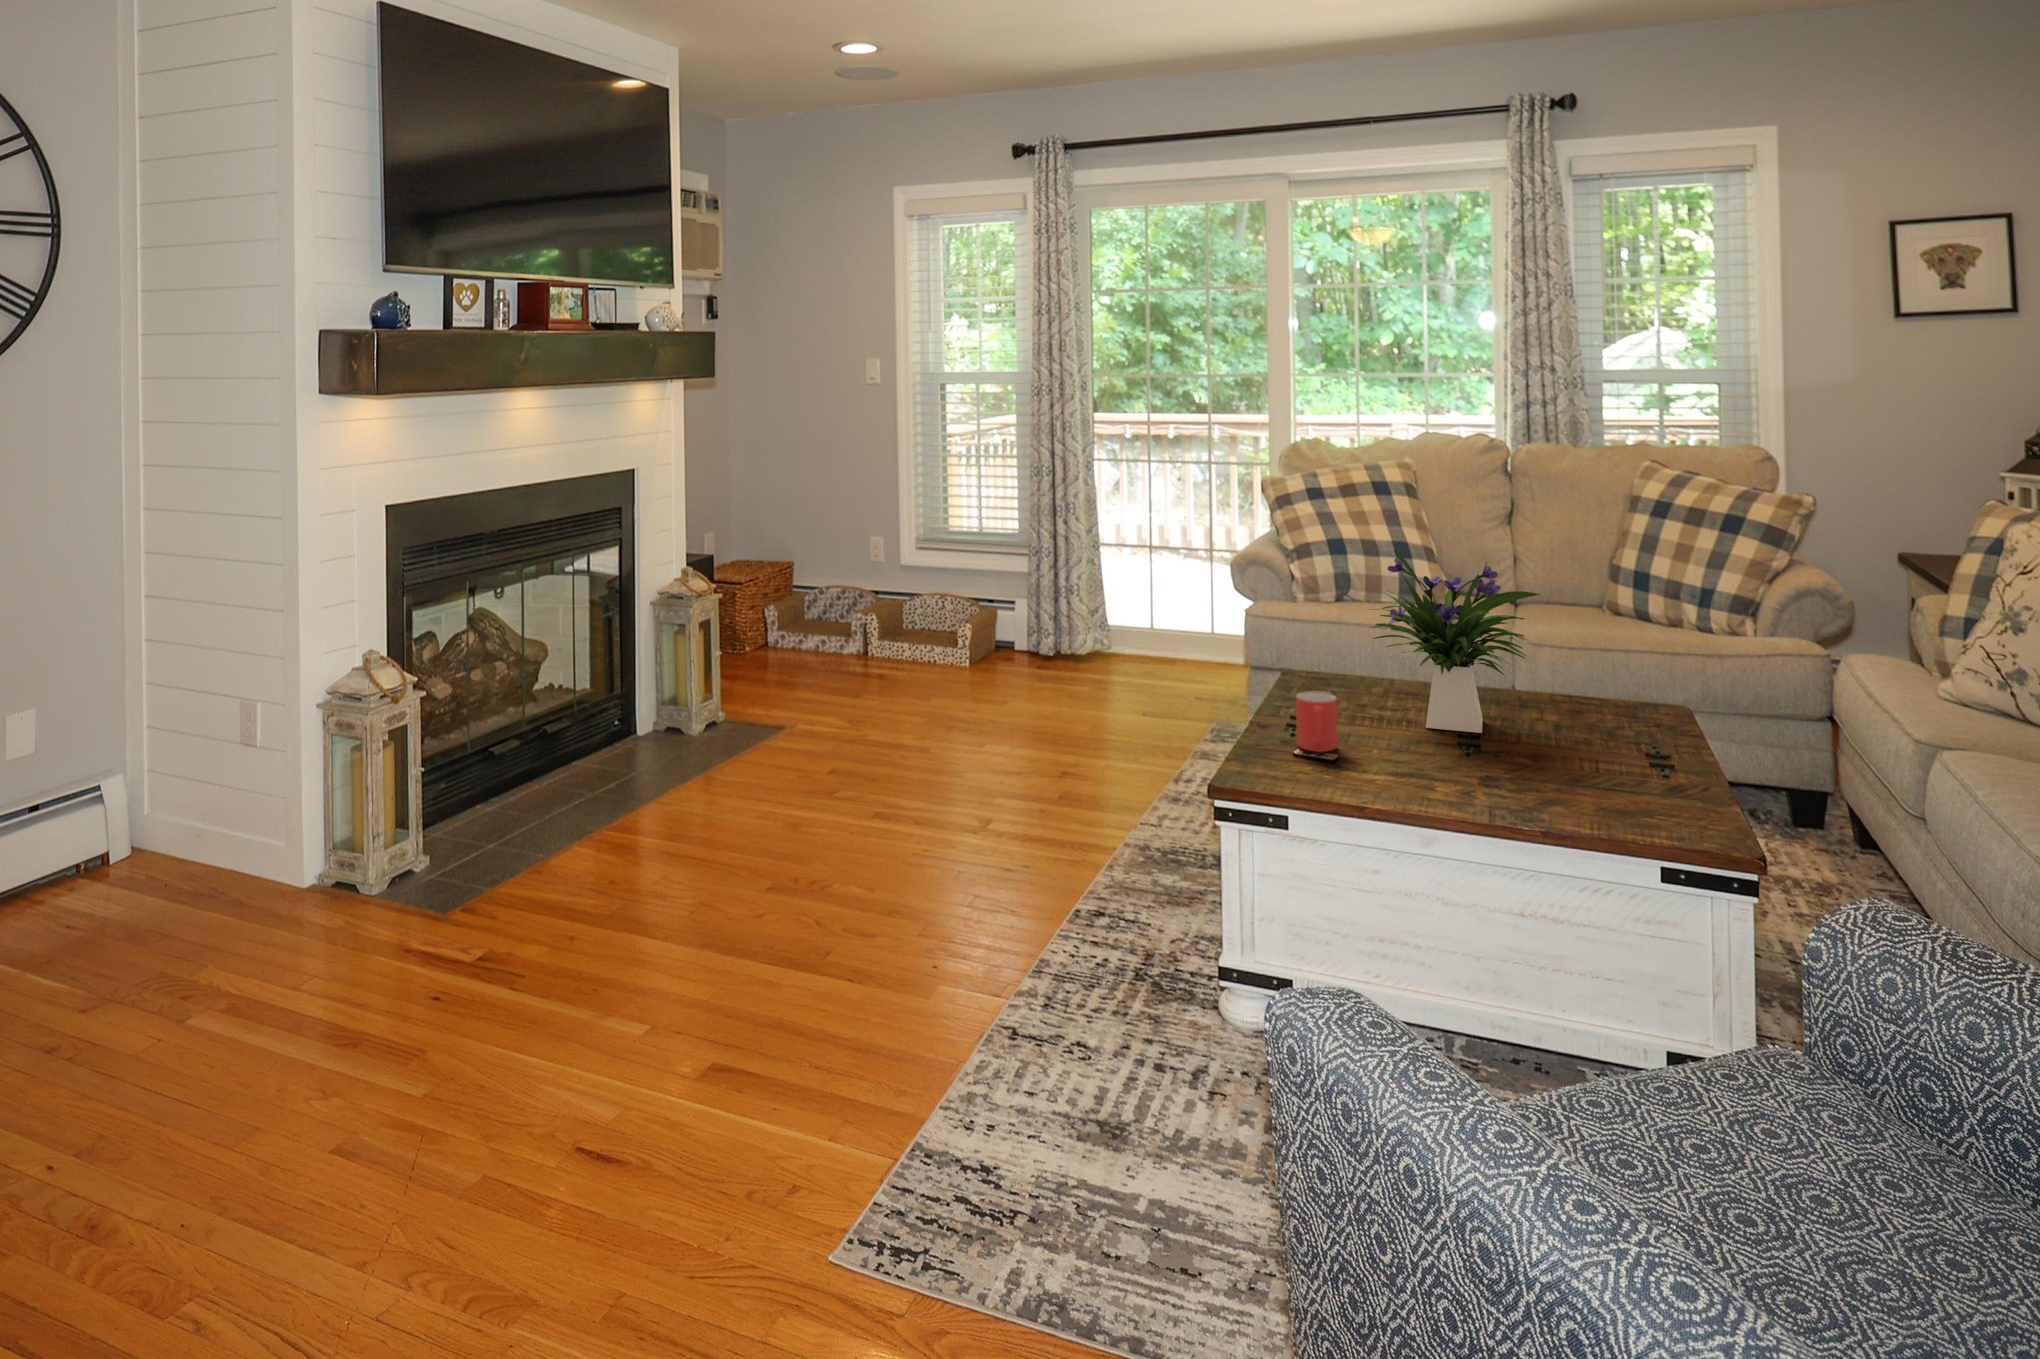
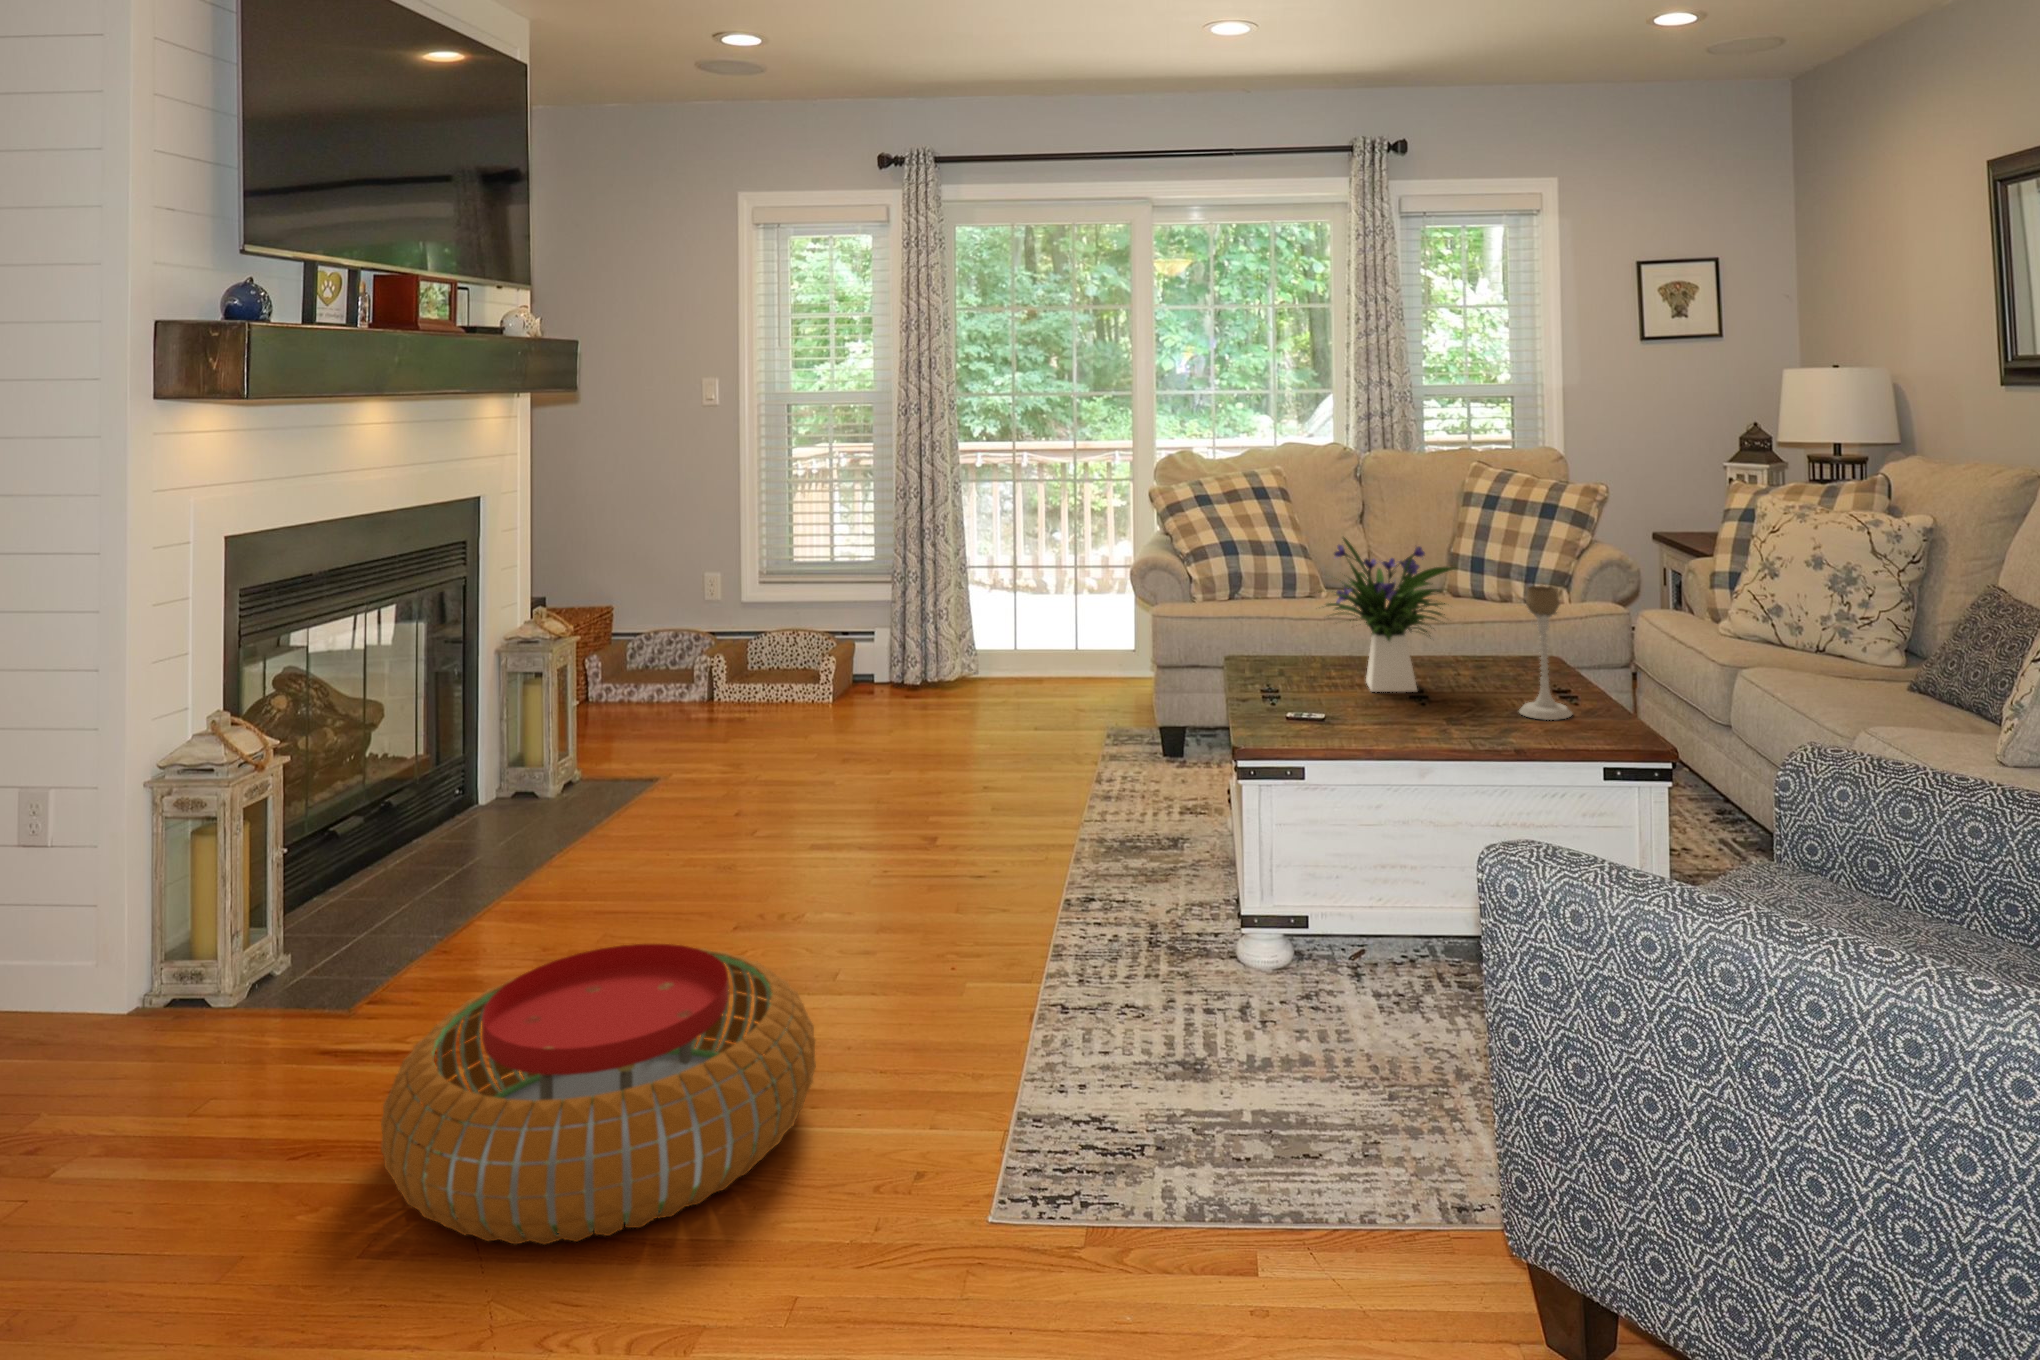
candle holder: none [1589,625,1658,790] -> present [1519,586,1572,720]
mug: present [1296,692,1337,752] -> none [1276,666,1312,718]
pouf: none [332,906,735,1192] -> present [381,944,816,1244]

